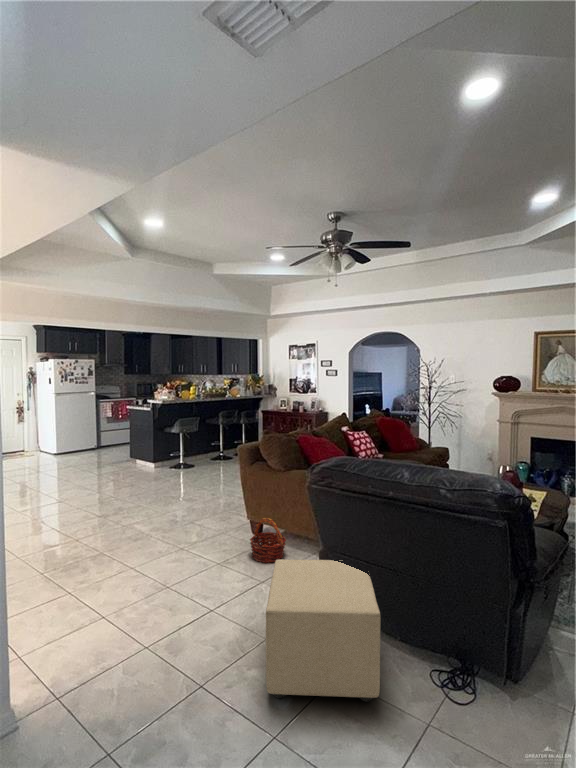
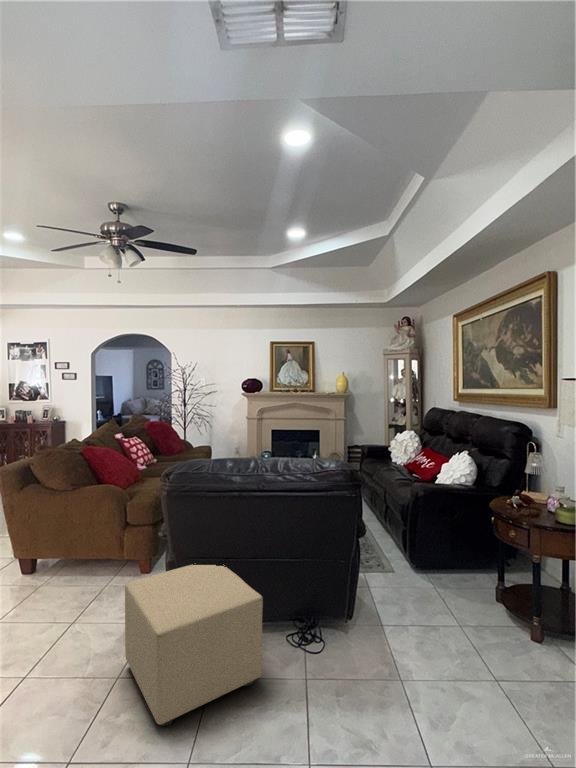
basket: present [250,518,286,563] -> none [37,547,86,602]

